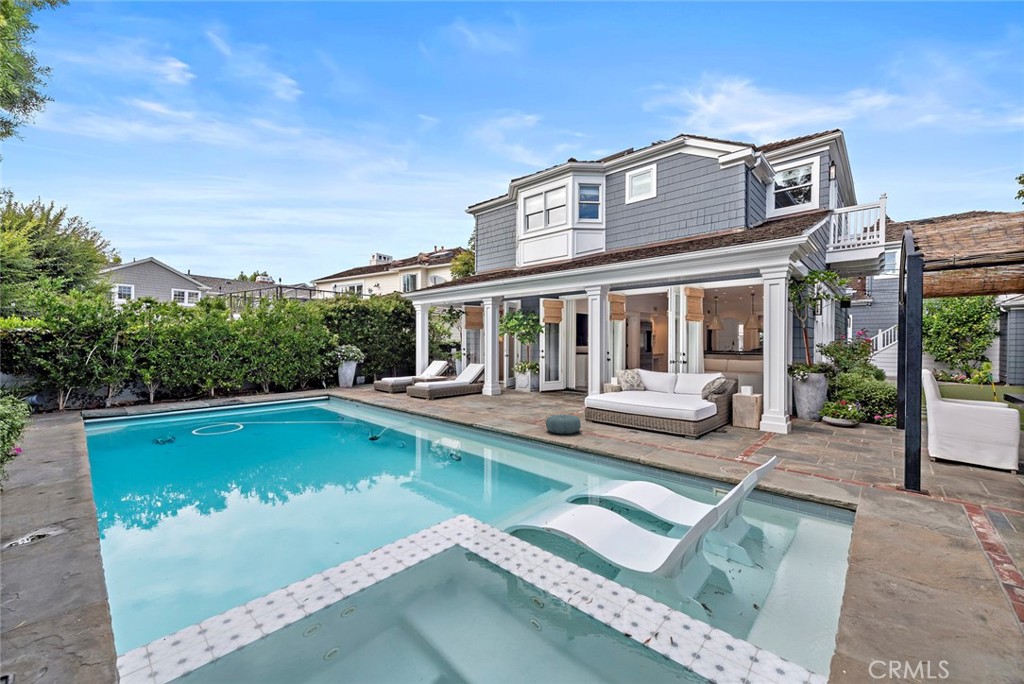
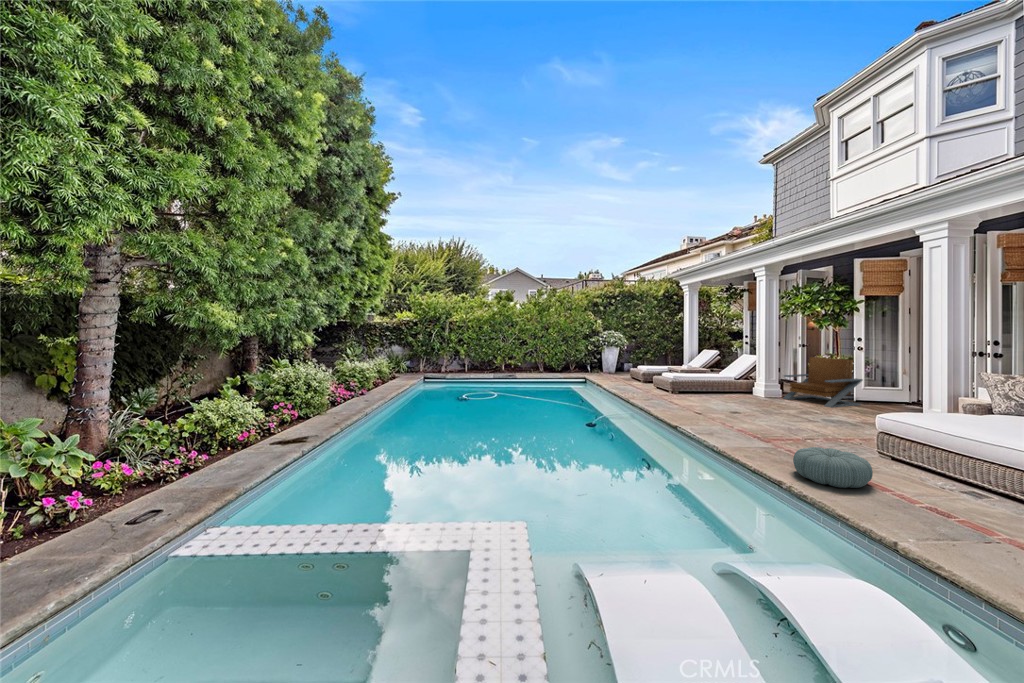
lounge chair: none [502,363,544,397] -> present [784,357,863,408]

